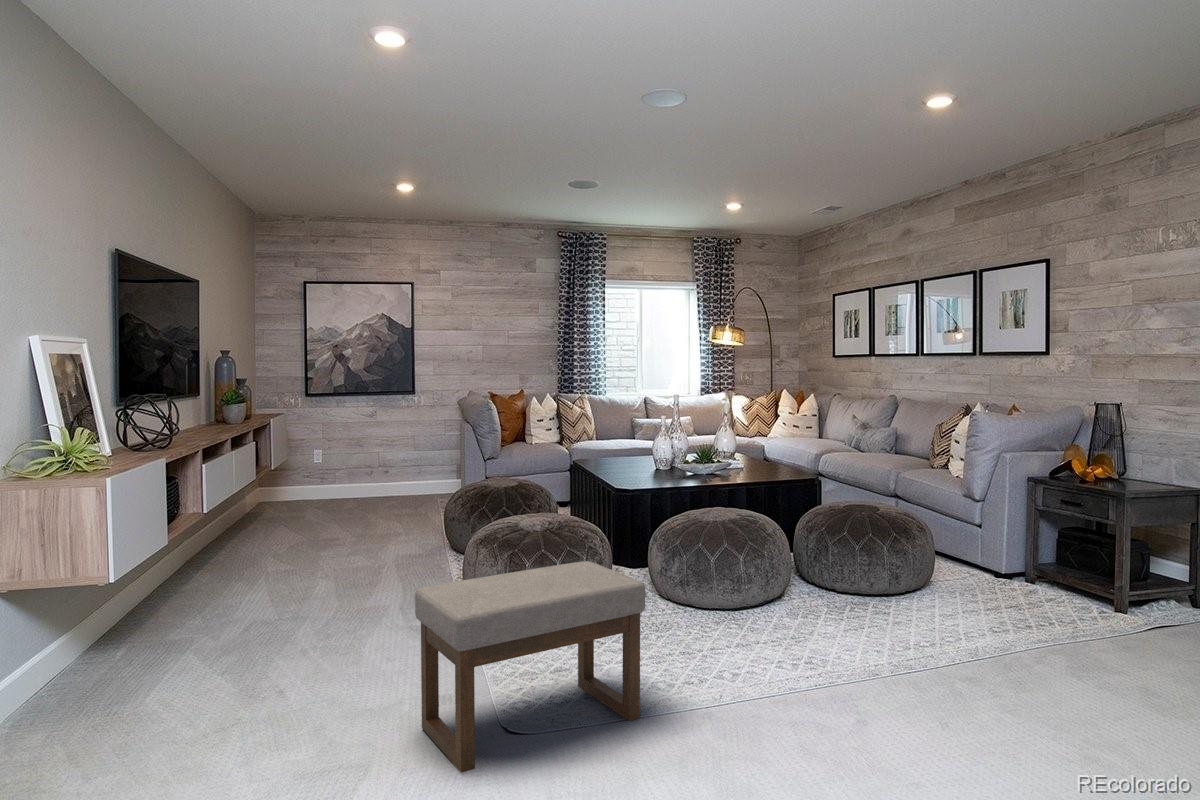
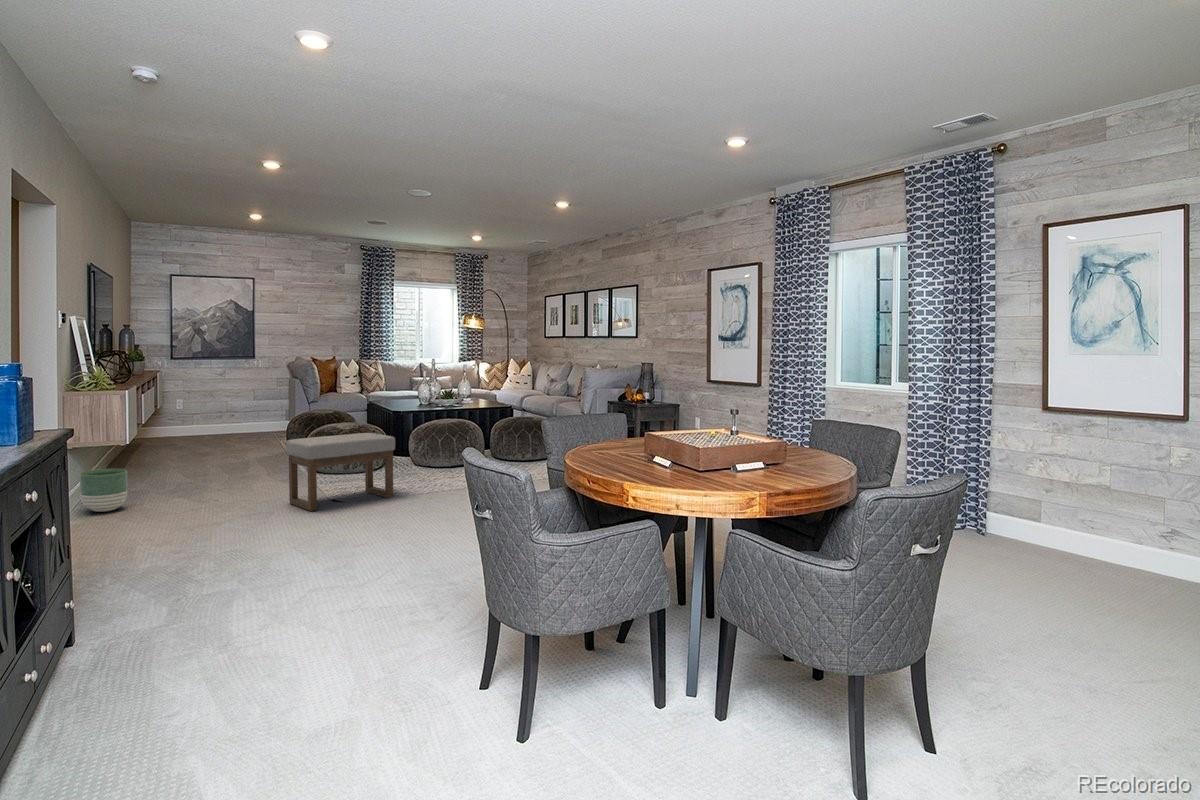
planter: none [24,629,120,727] -> present [79,469,127,512]

